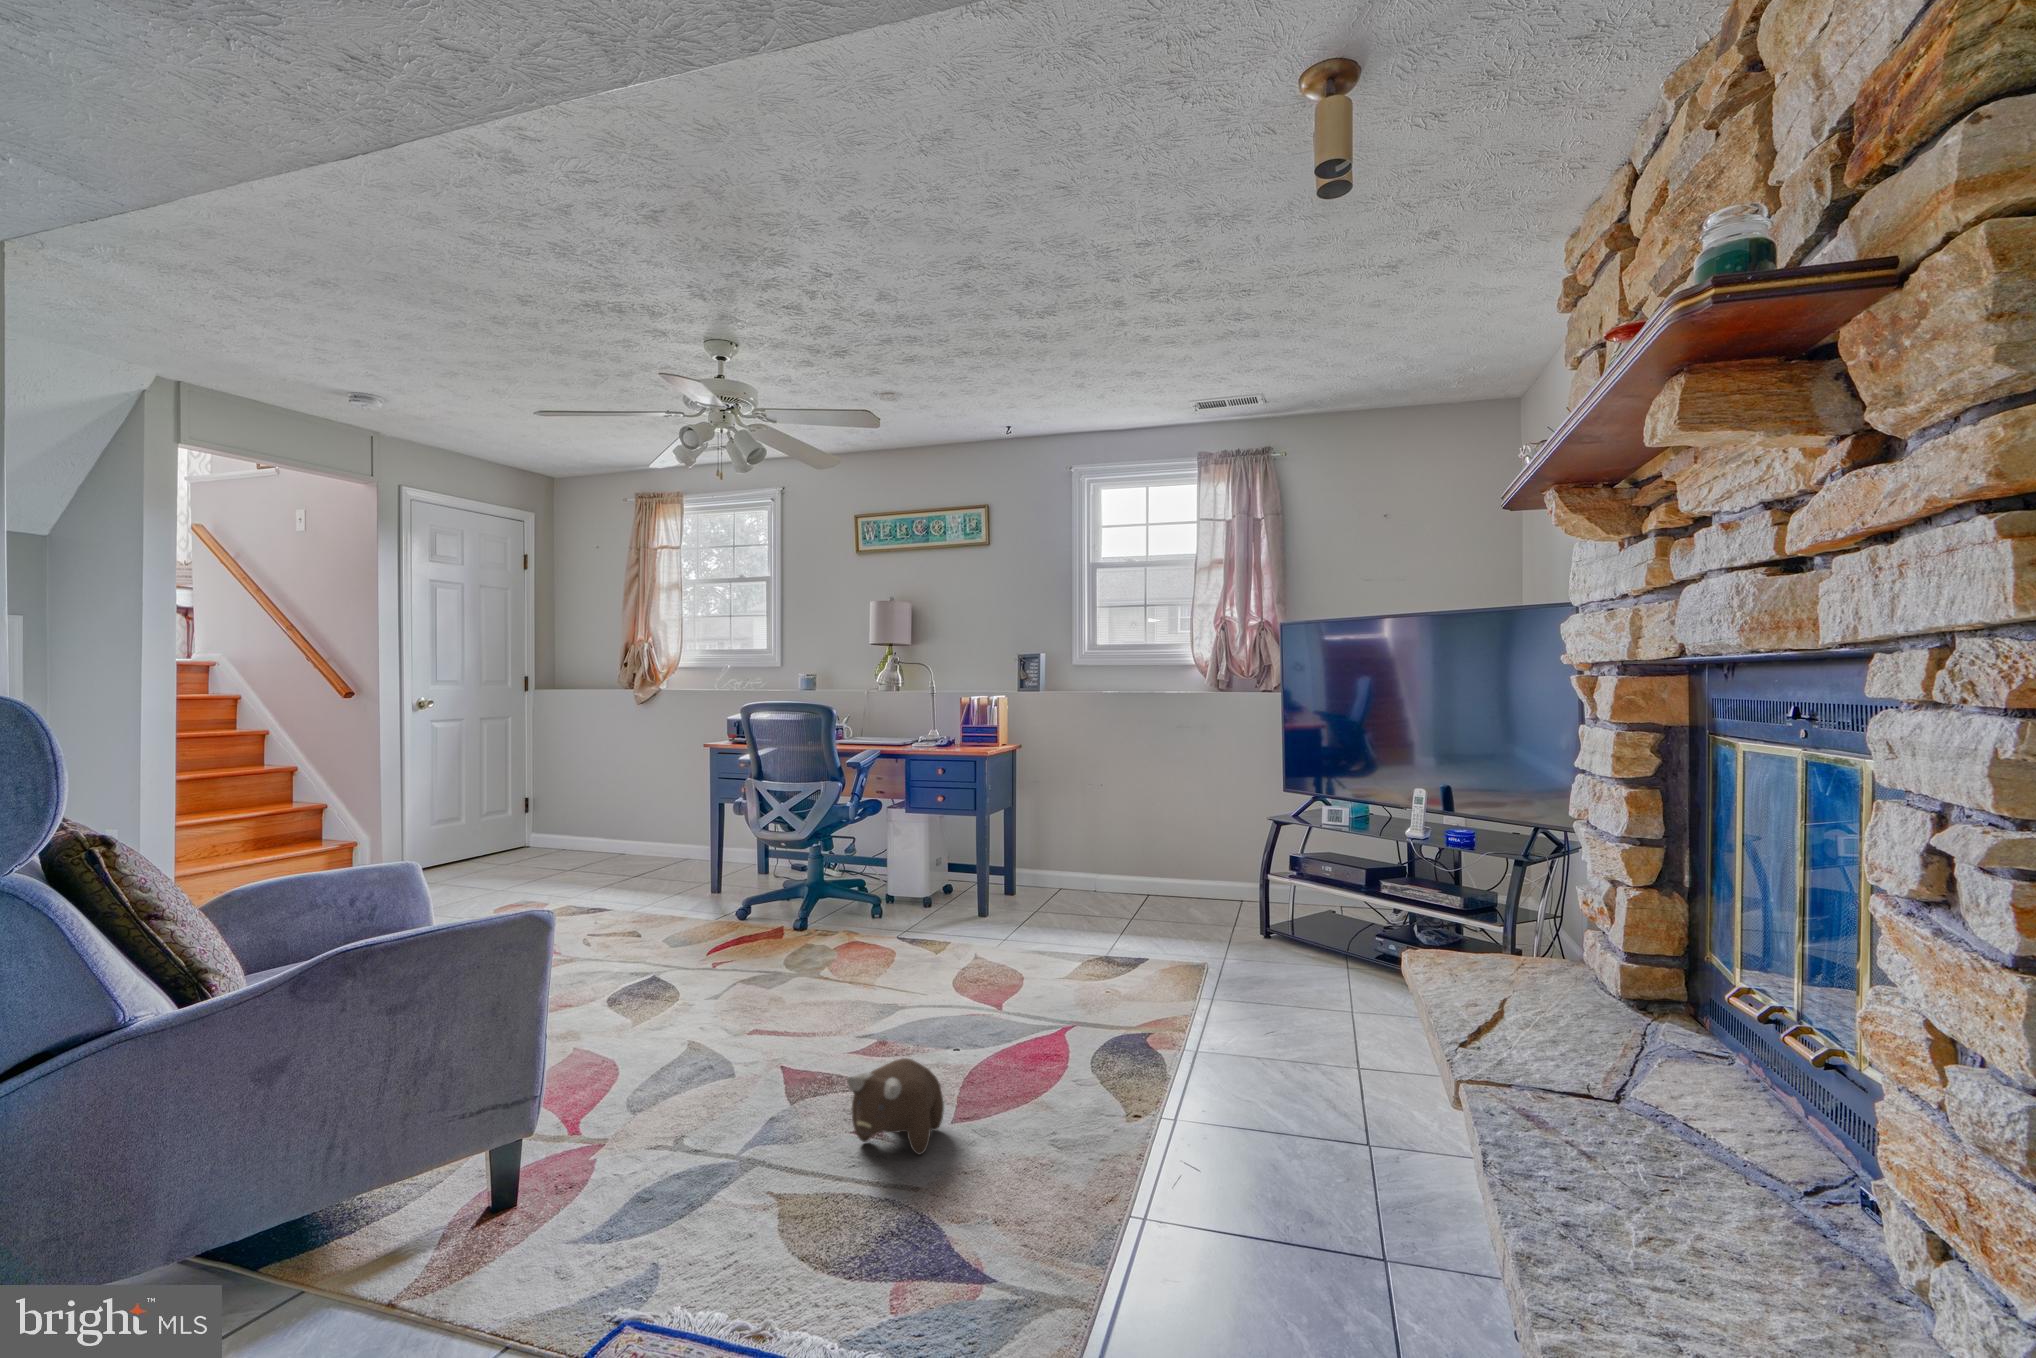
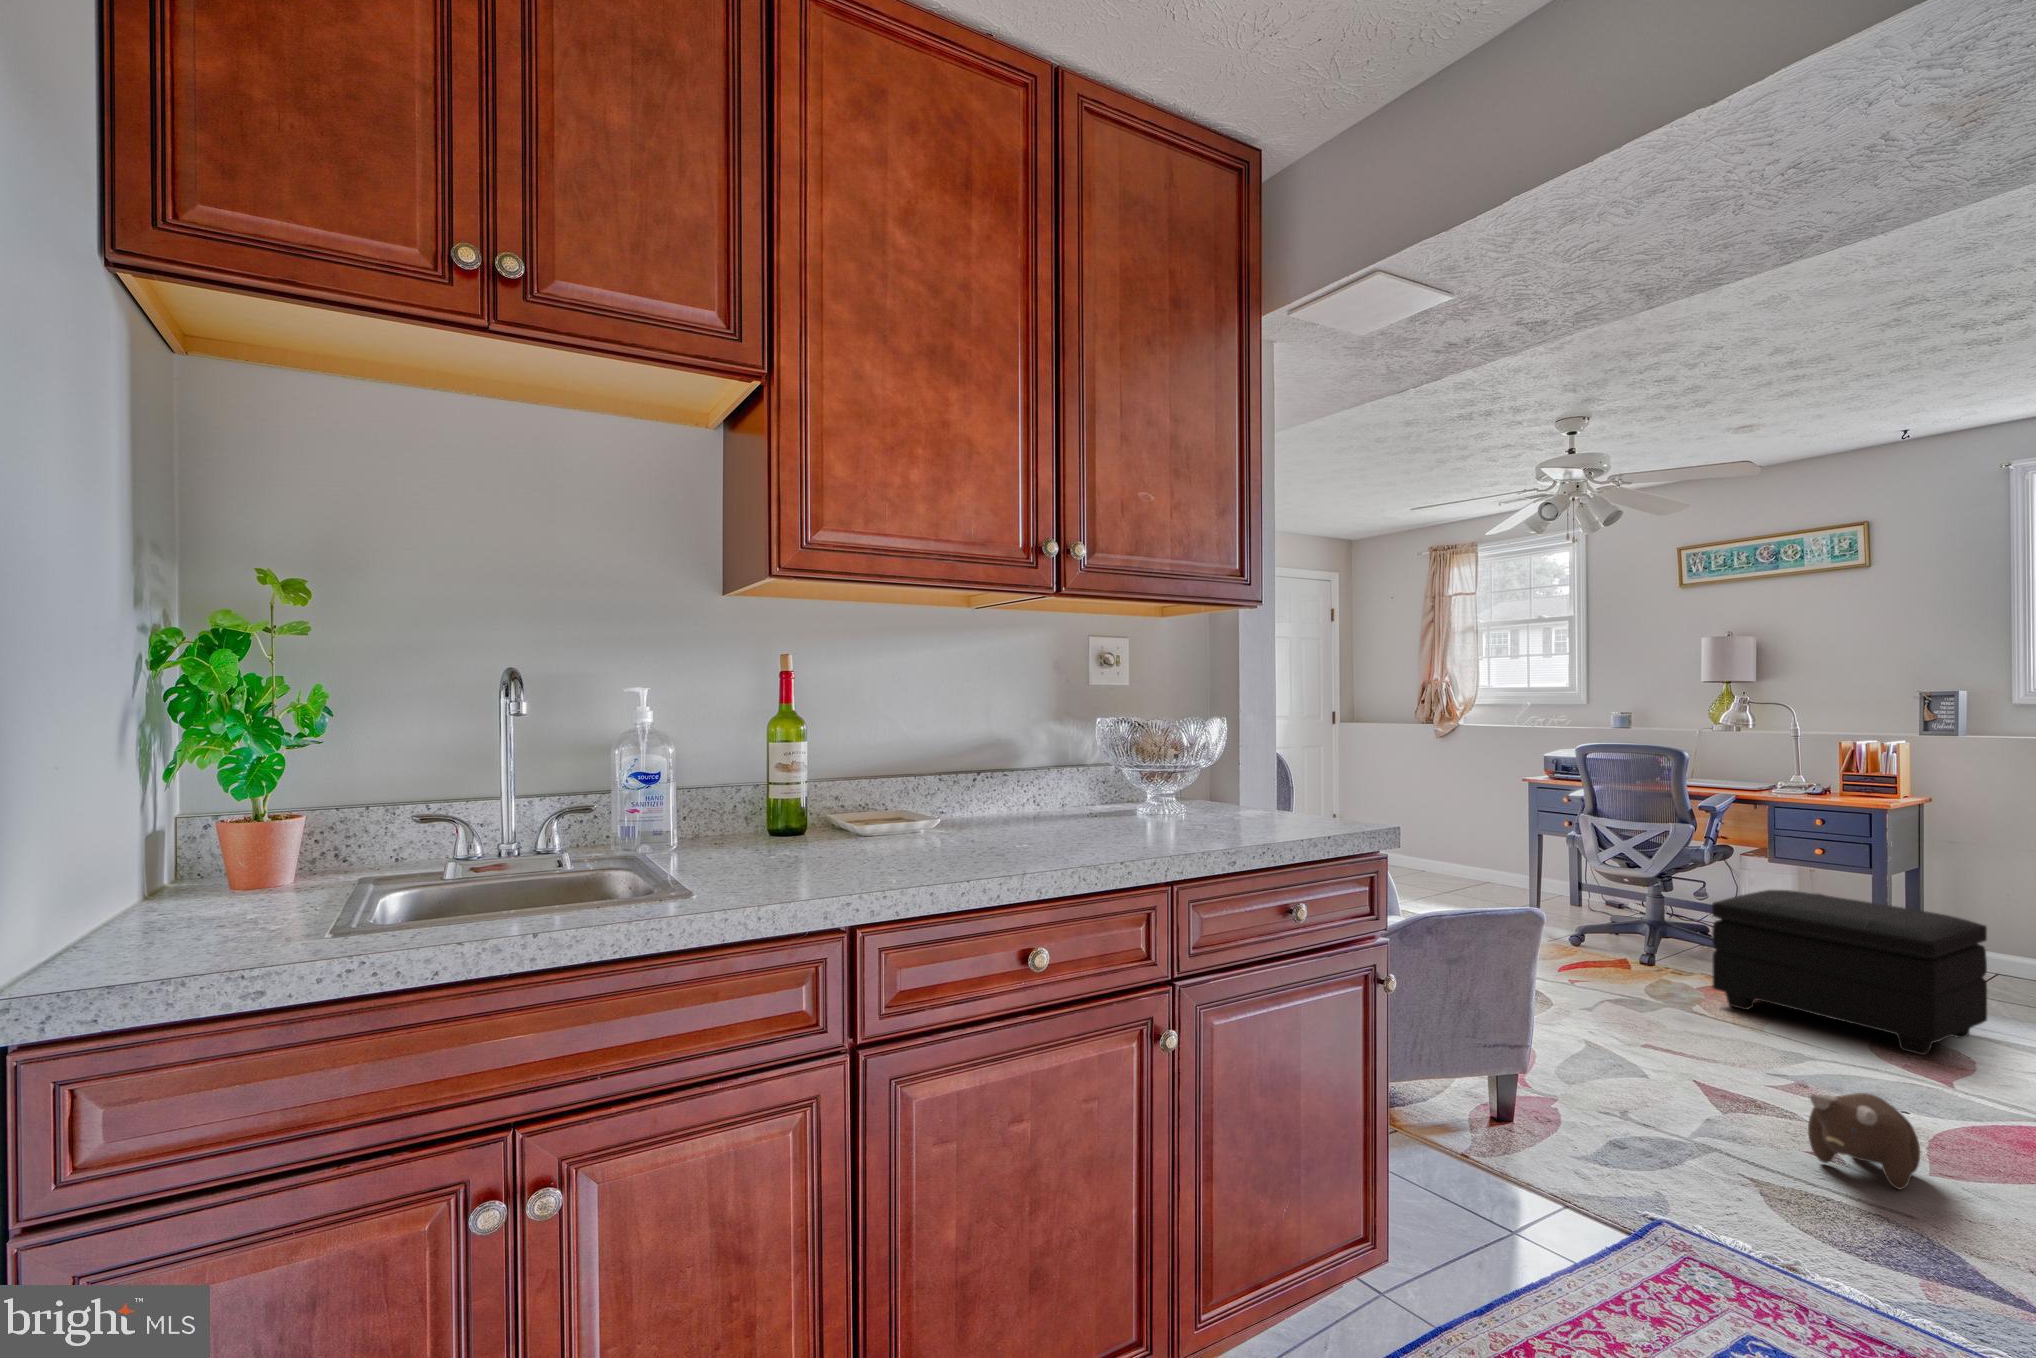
footstool: none [840,840,1040,982] -> present [1712,890,1987,1055]

